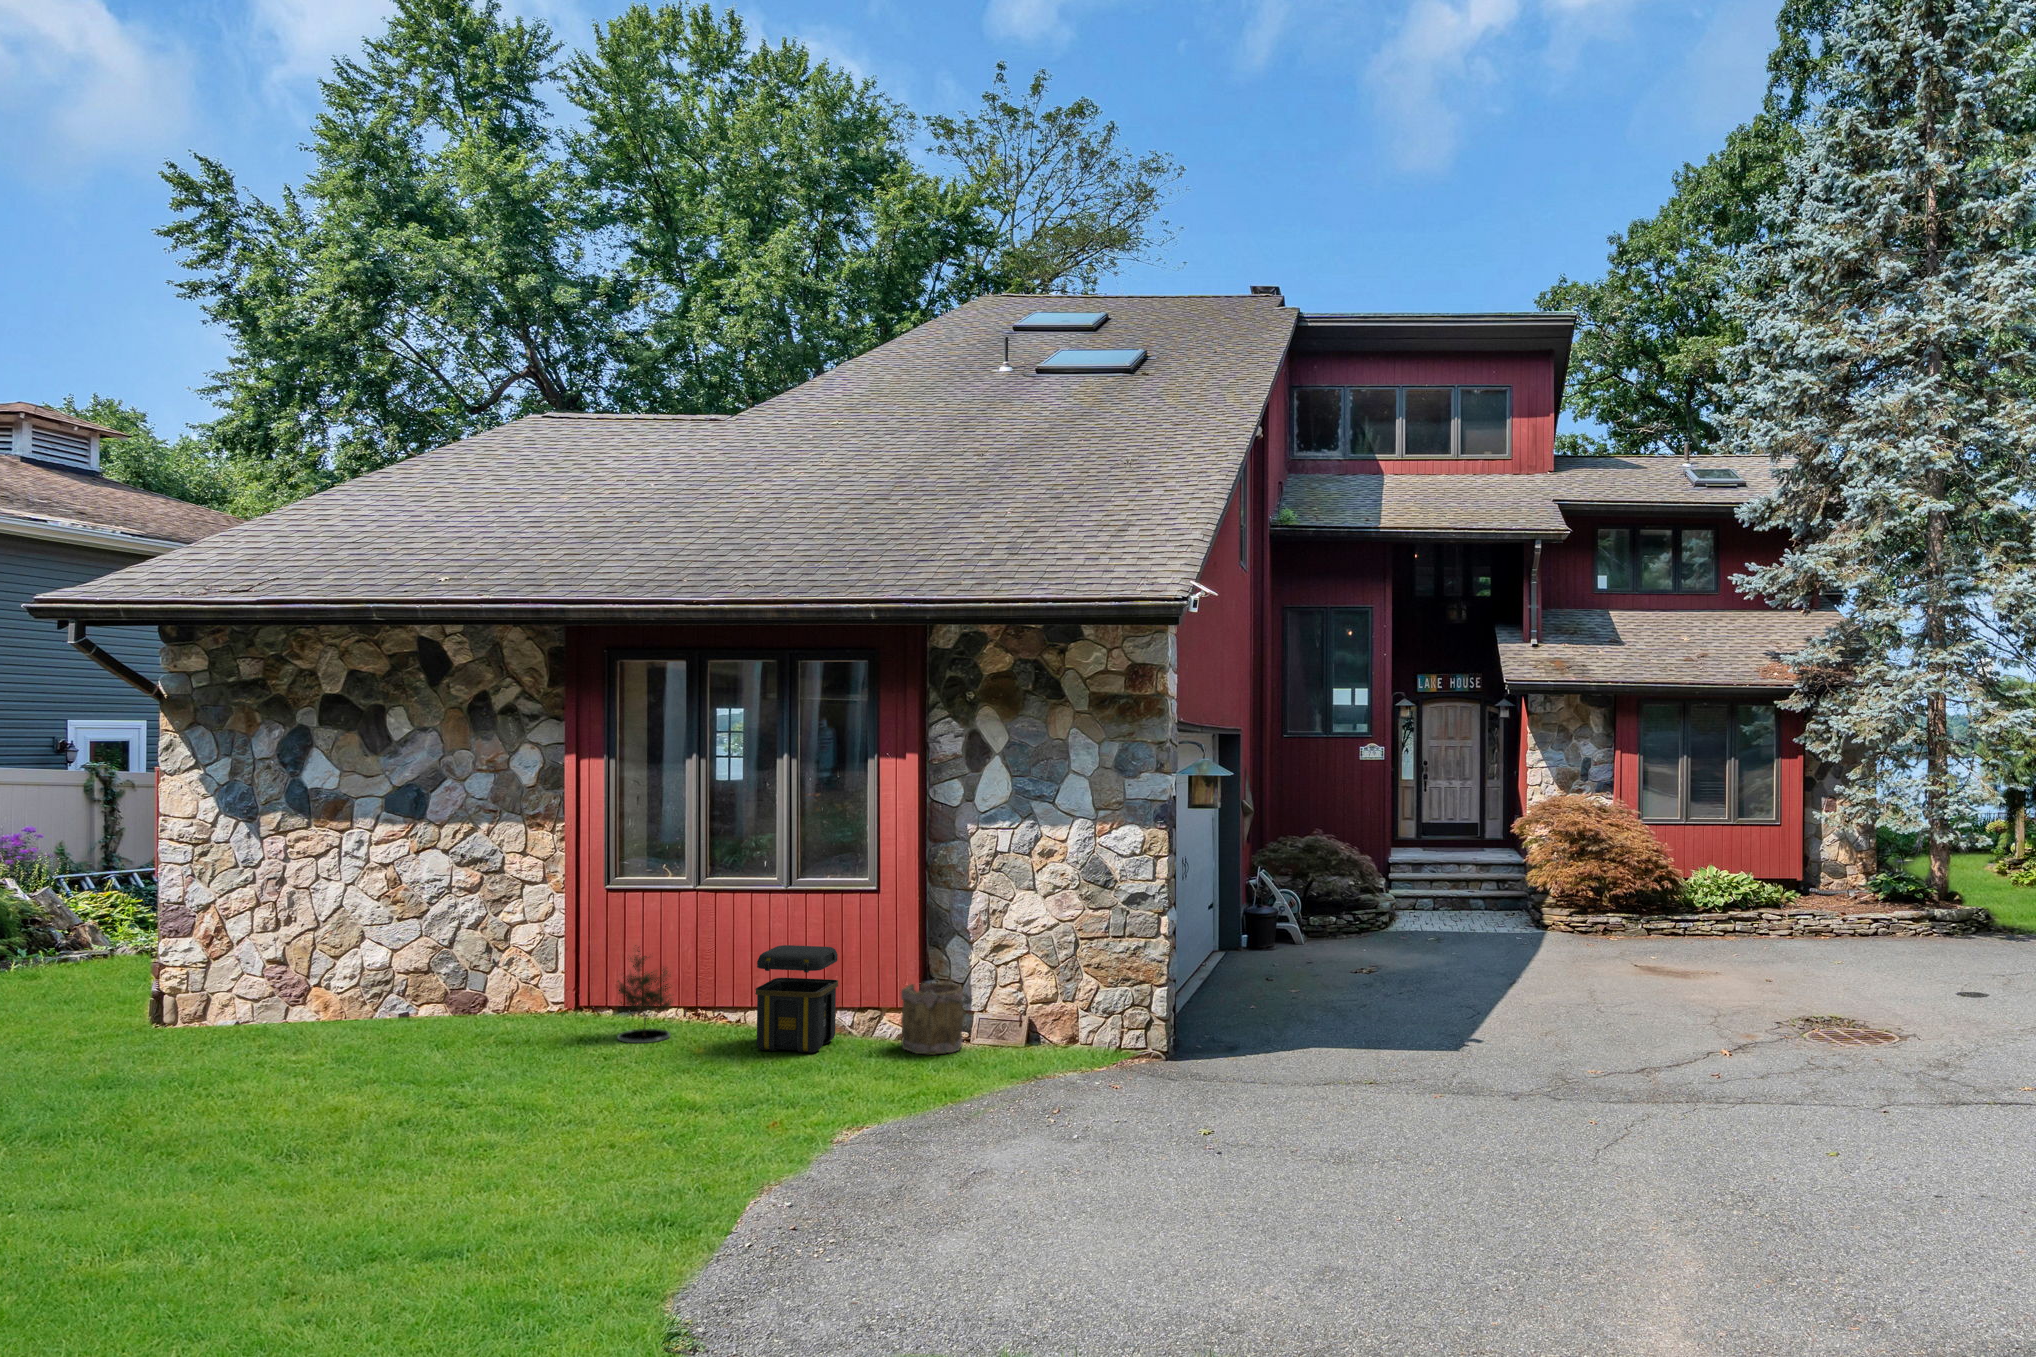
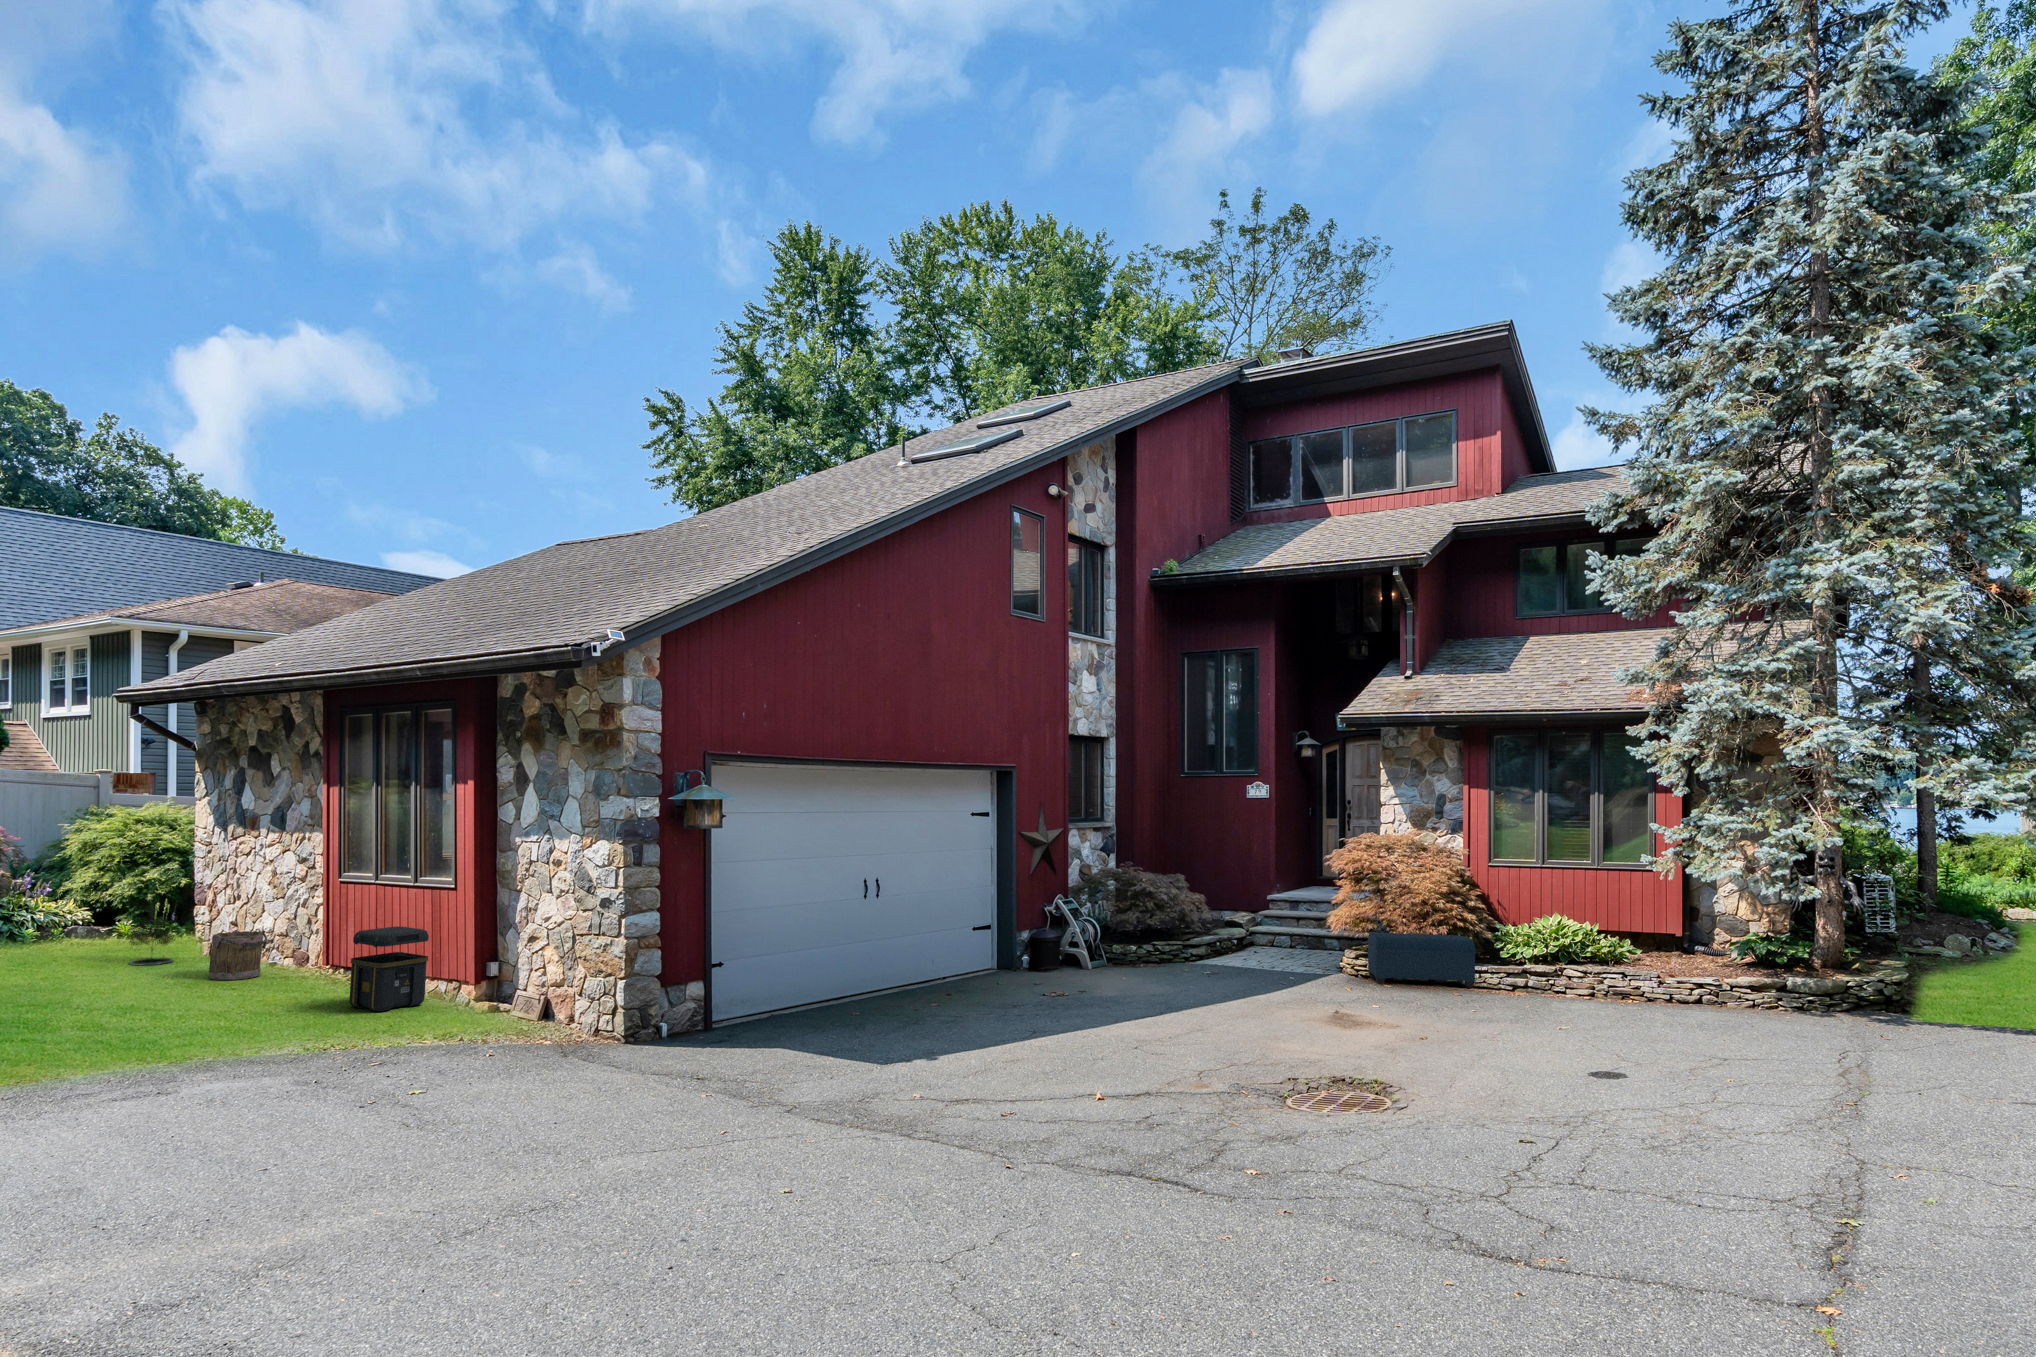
bench: none [1580,887,1689,939] -> present [1368,932,1475,988]
potted tree: present [617,947,673,1043] -> present [127,899,176,965]
bucket: present [901,981,972,1055] -> present [208,929,267,980]

